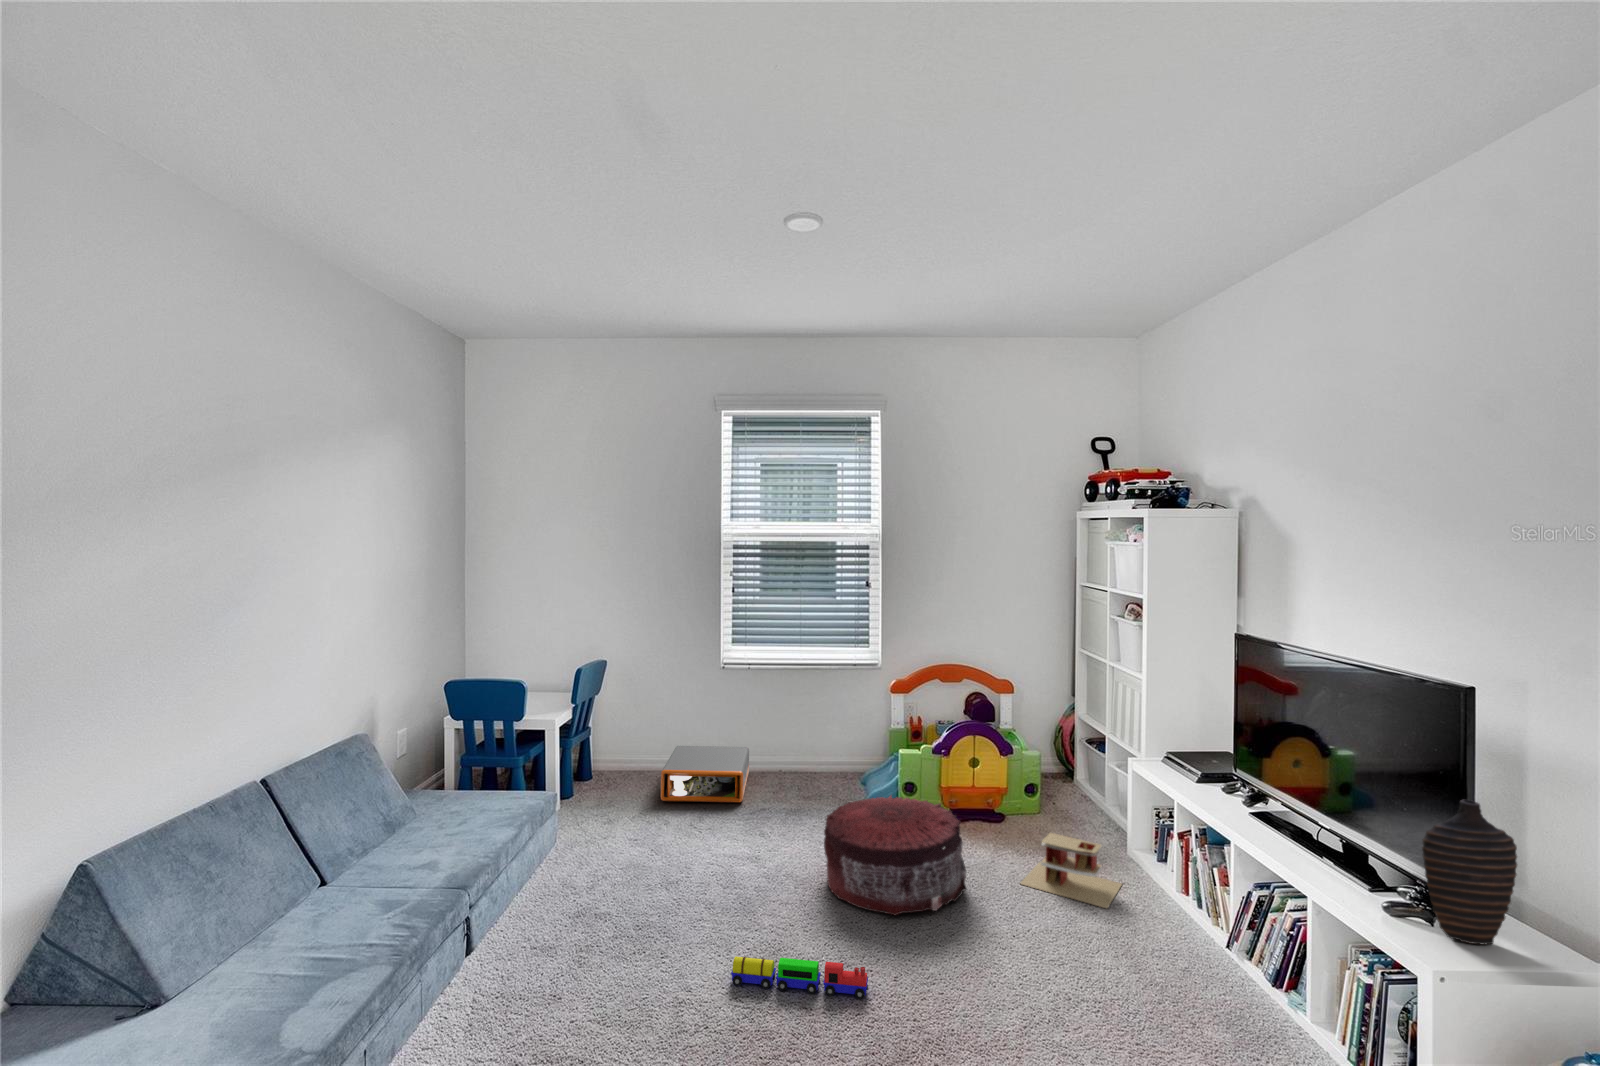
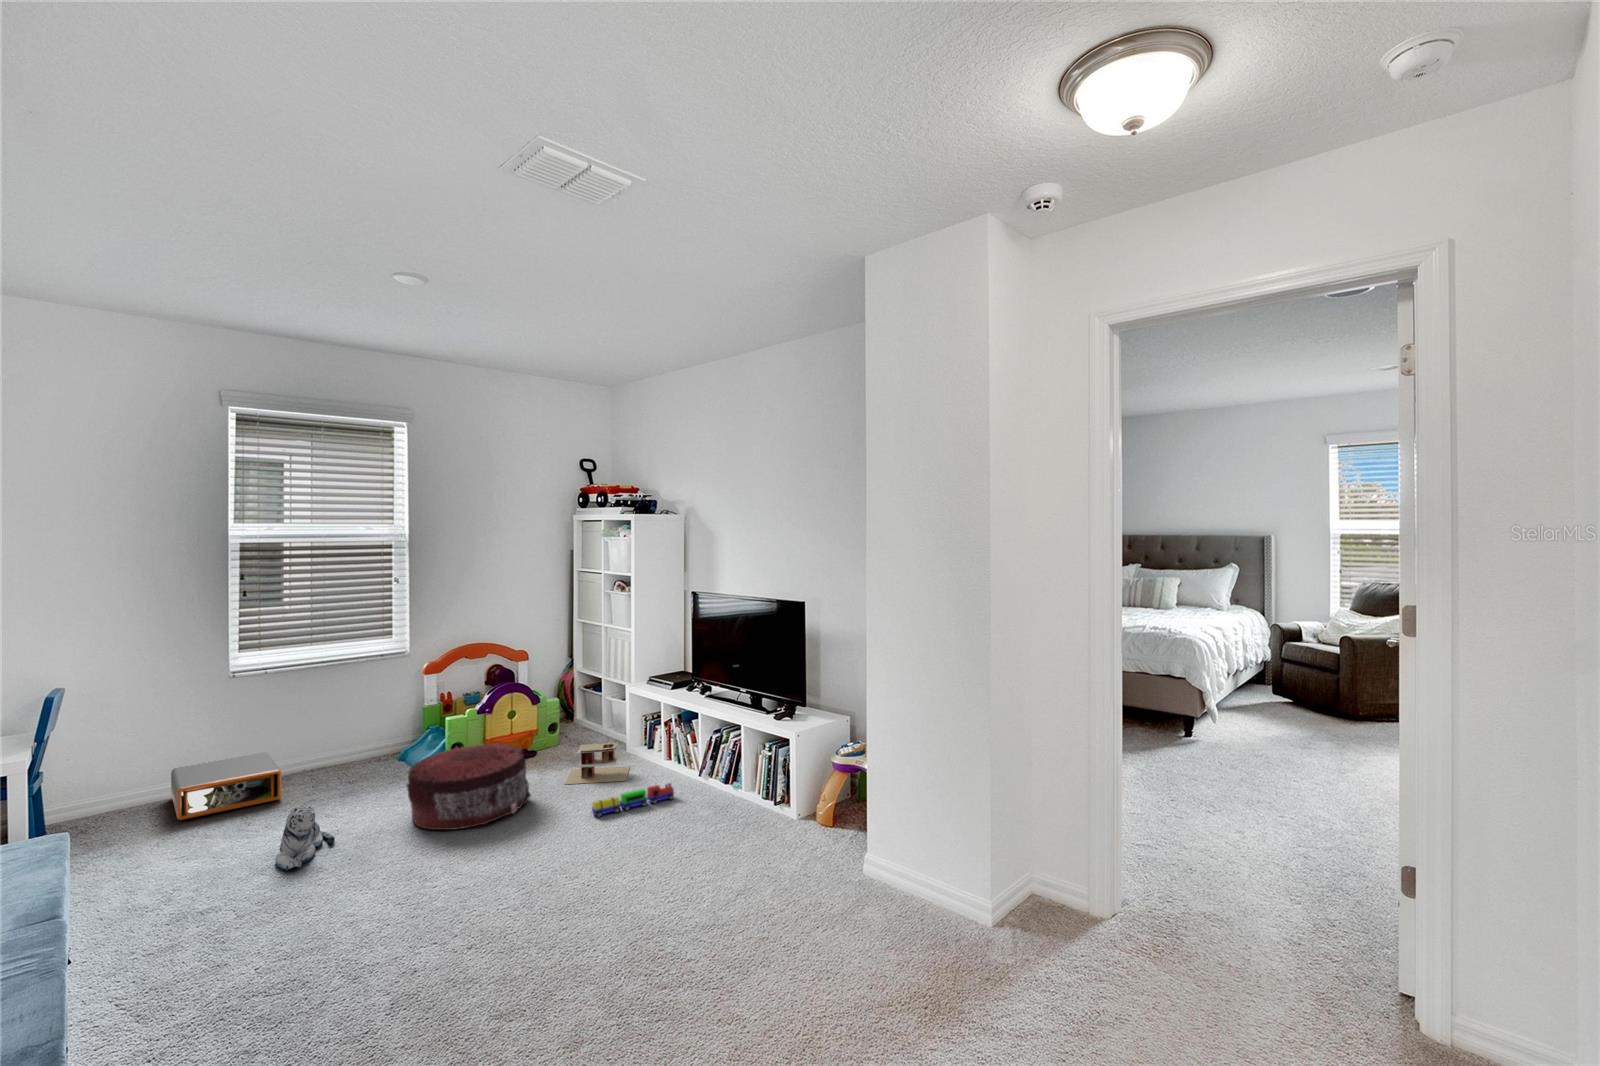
decorative vase: present [1422,800,1517,944] -> none [790,655,823,722]
plush toy: none [687,829,751,899] -> present [275,807,335,871]
toy train: present [731,956,869,999] -> present [592,783,674,817]

